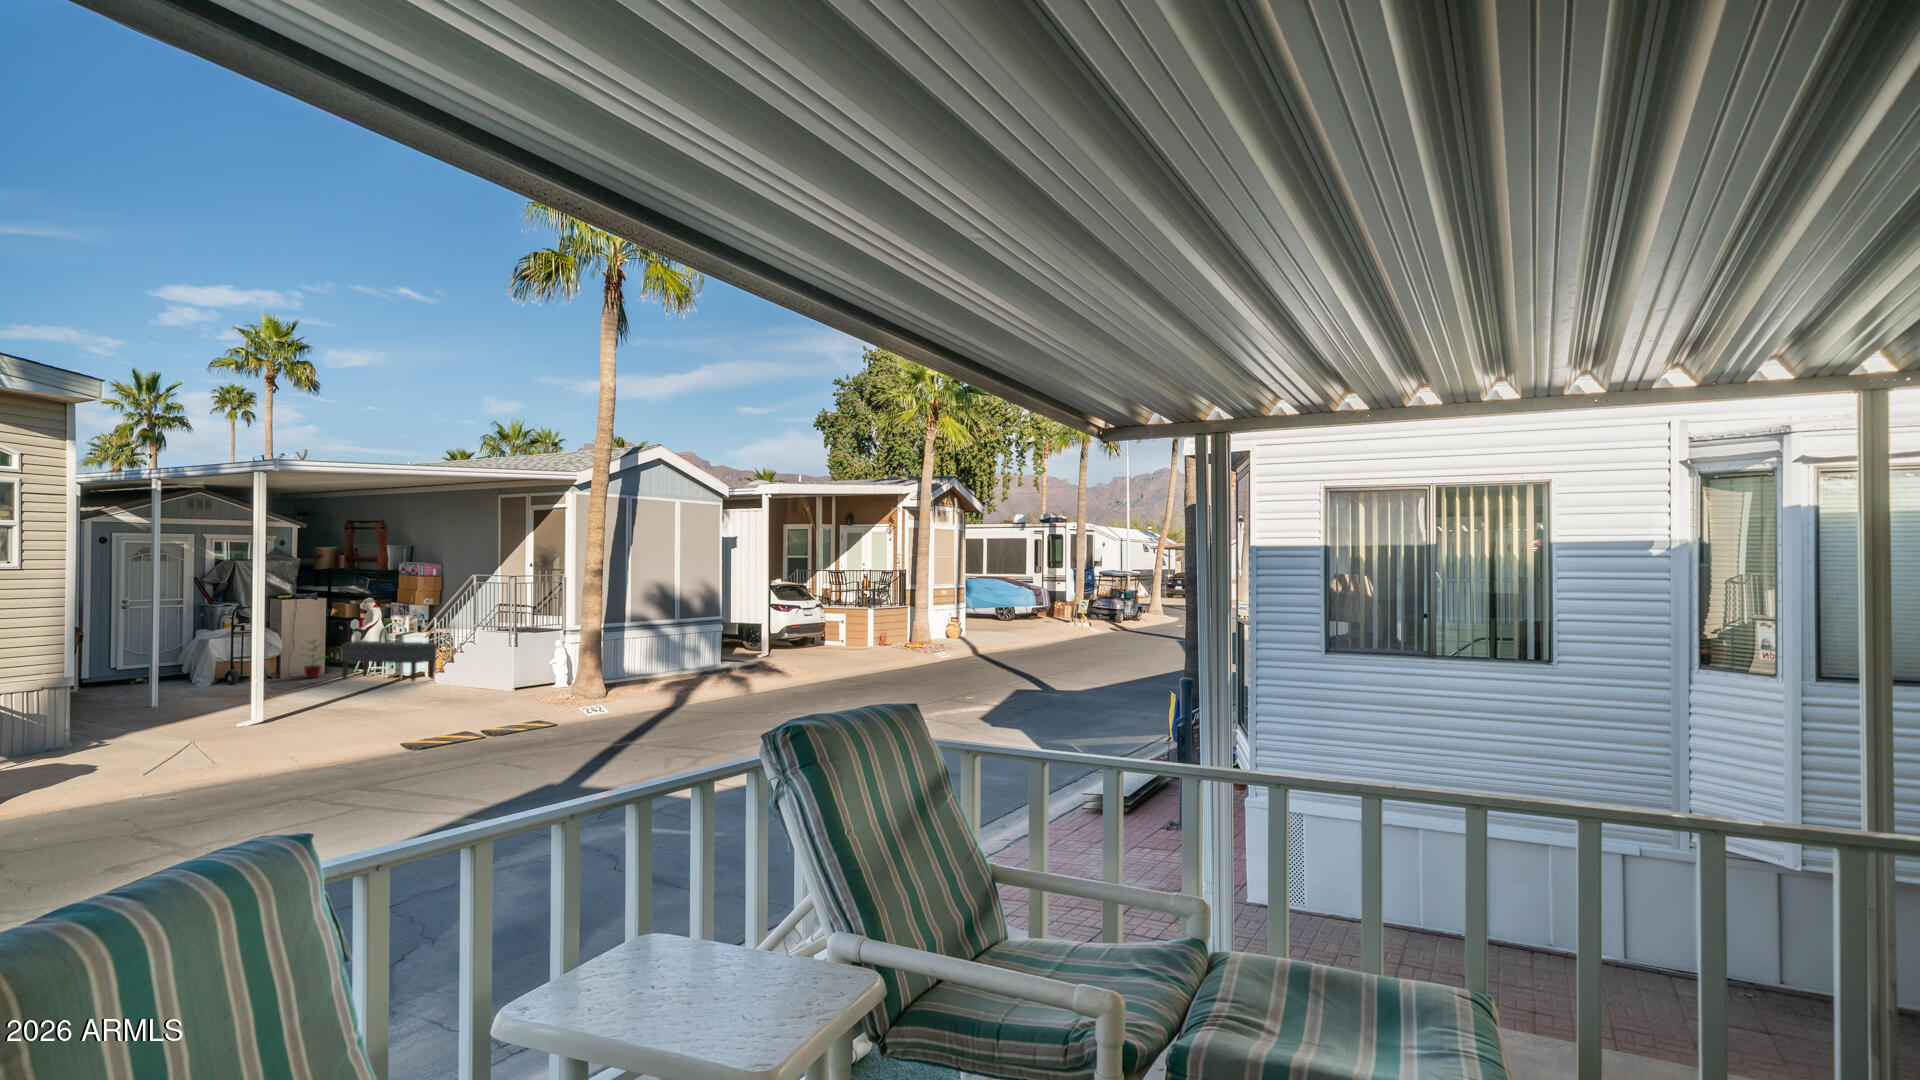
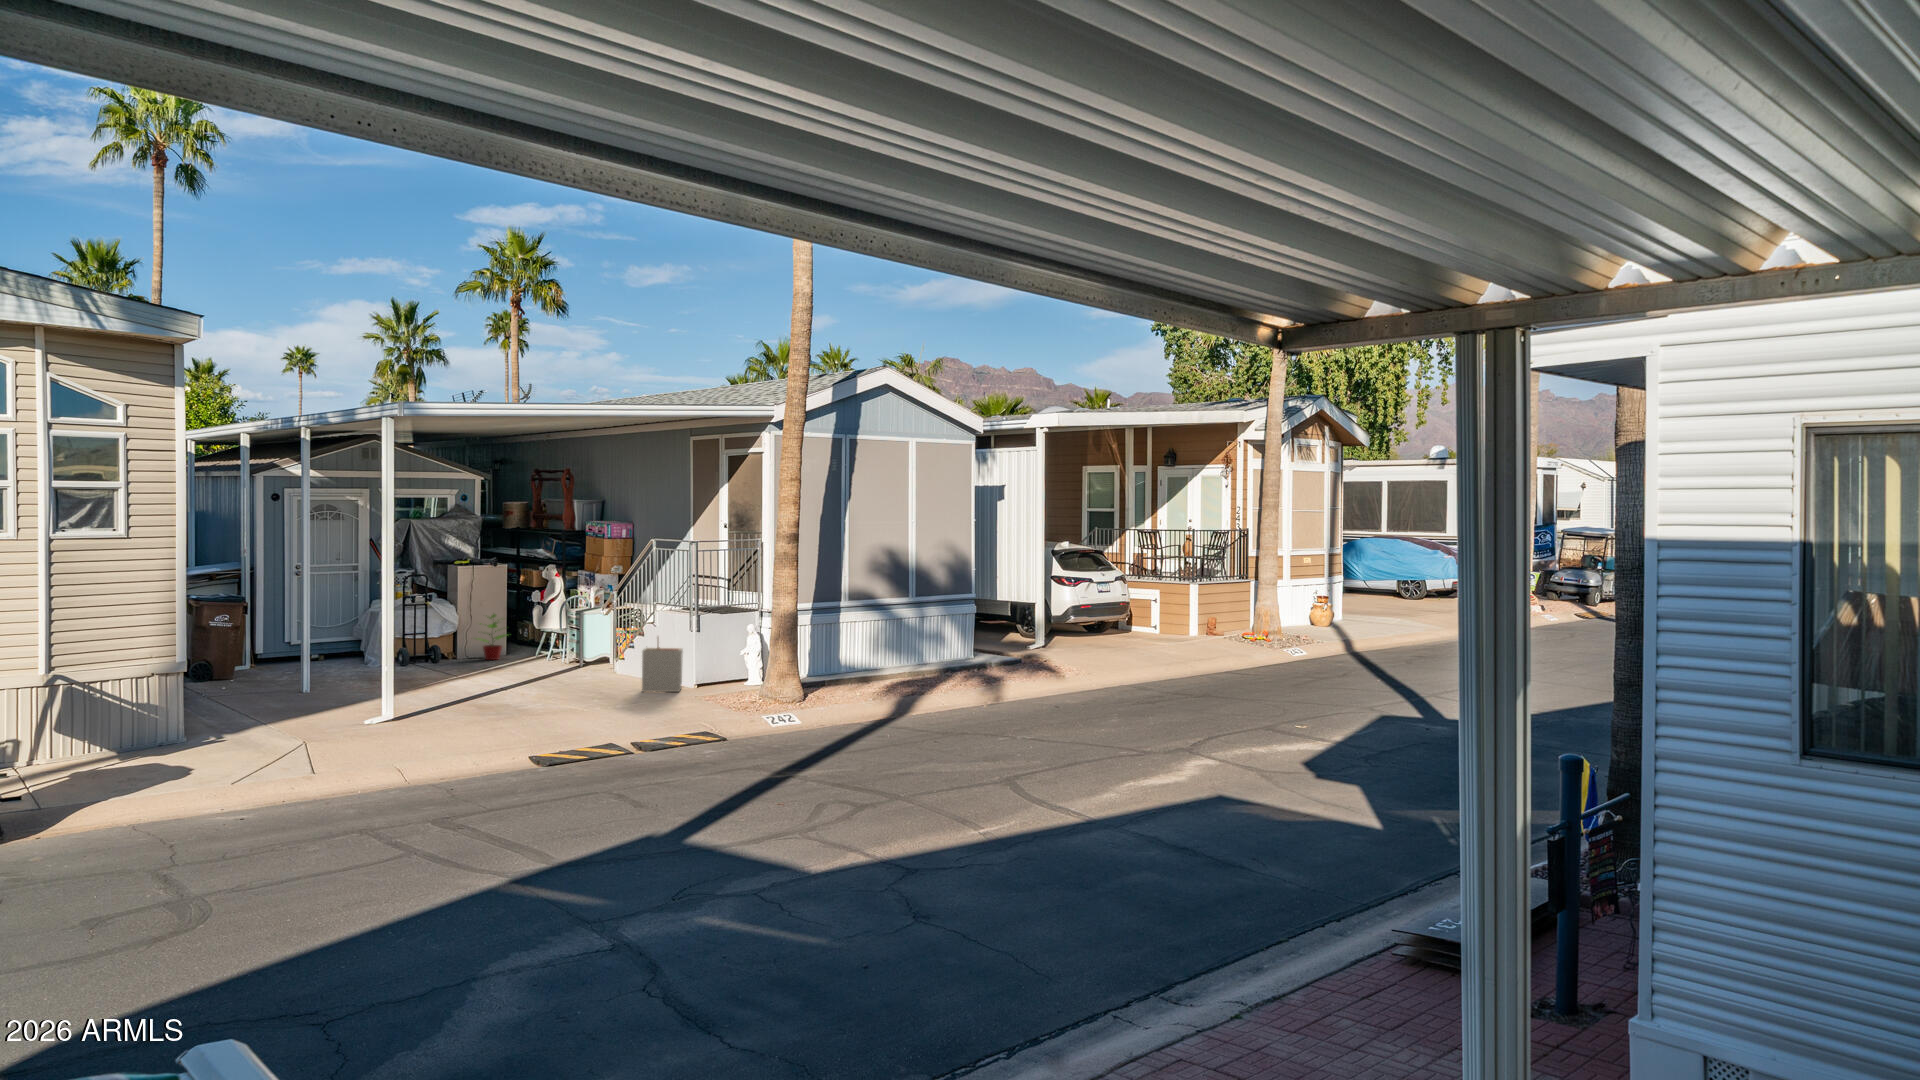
bench: present [342,641,437,681] -> none [520,617,623,670]
storage bin: none [468,651,501,695] -> present [642,646,683,692]

